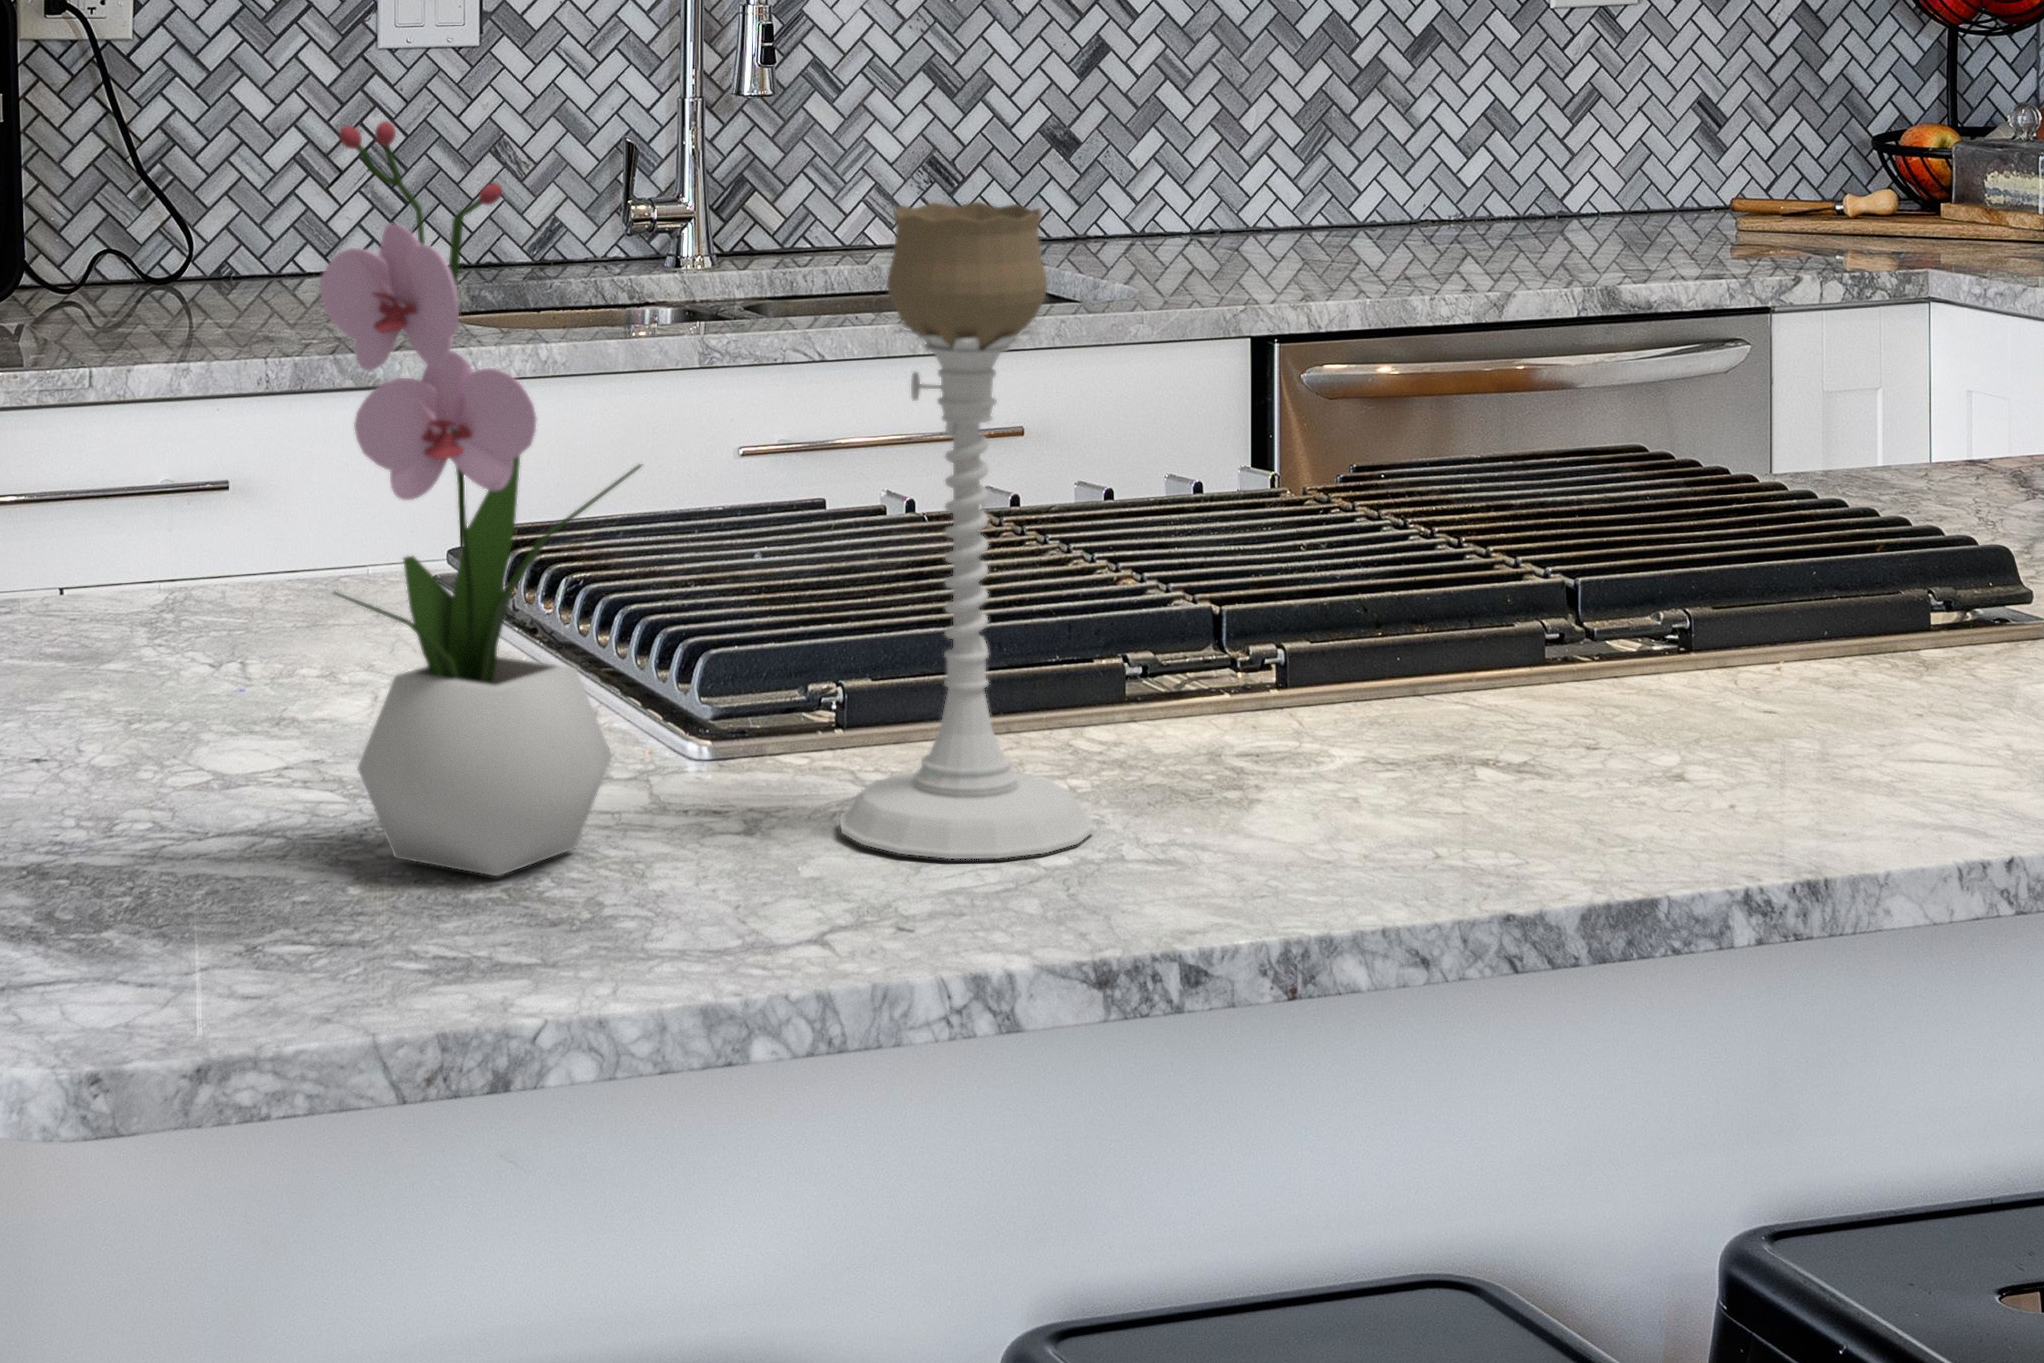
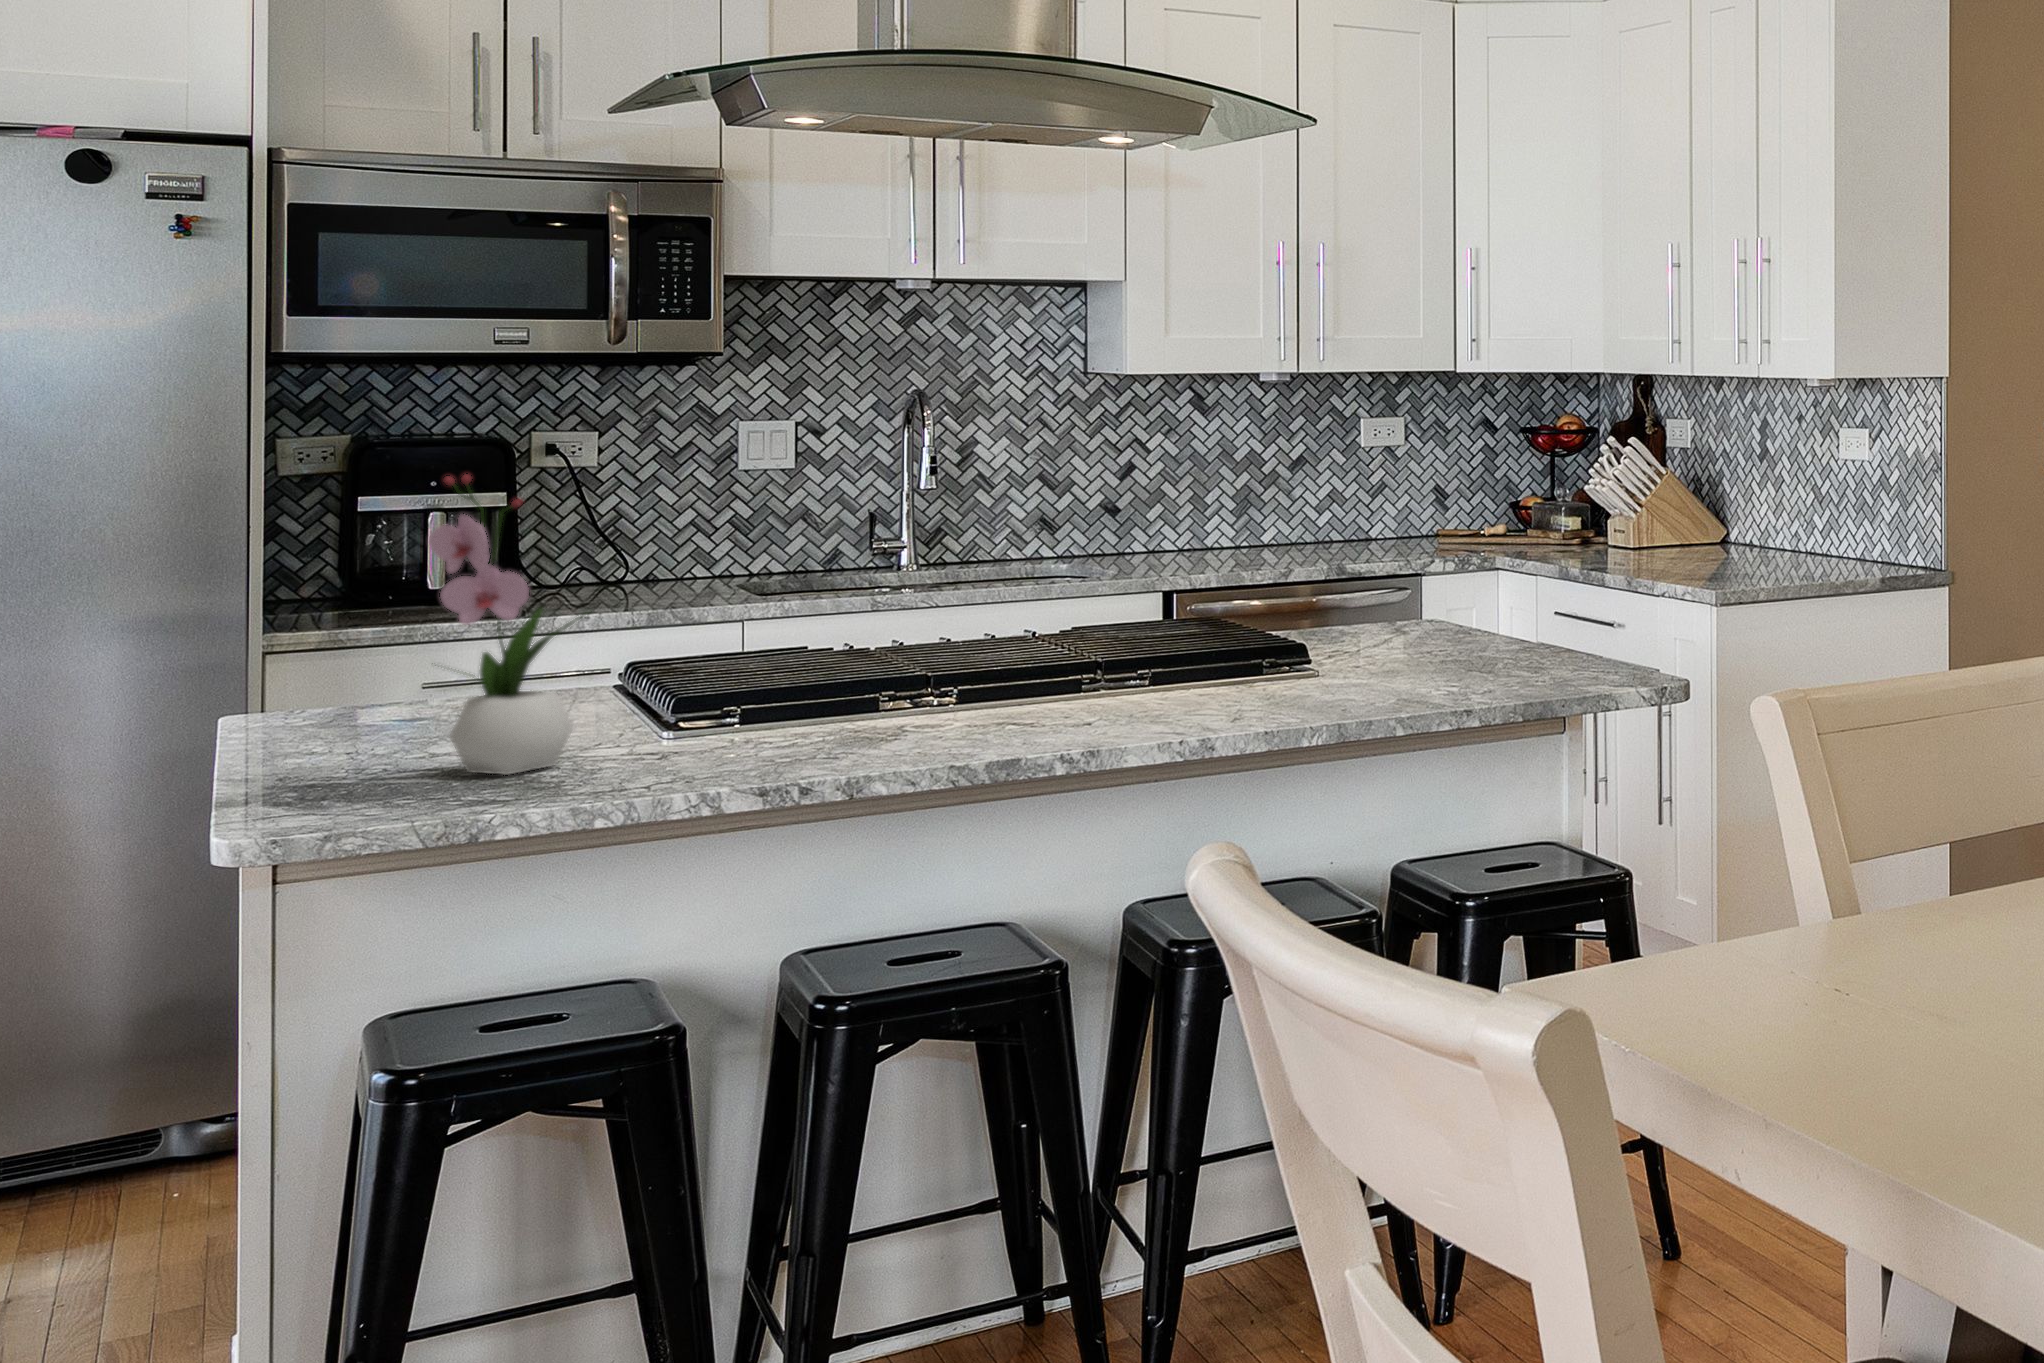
candle holder: present [840,202,1094,859] -> none [681,505,798,760]

